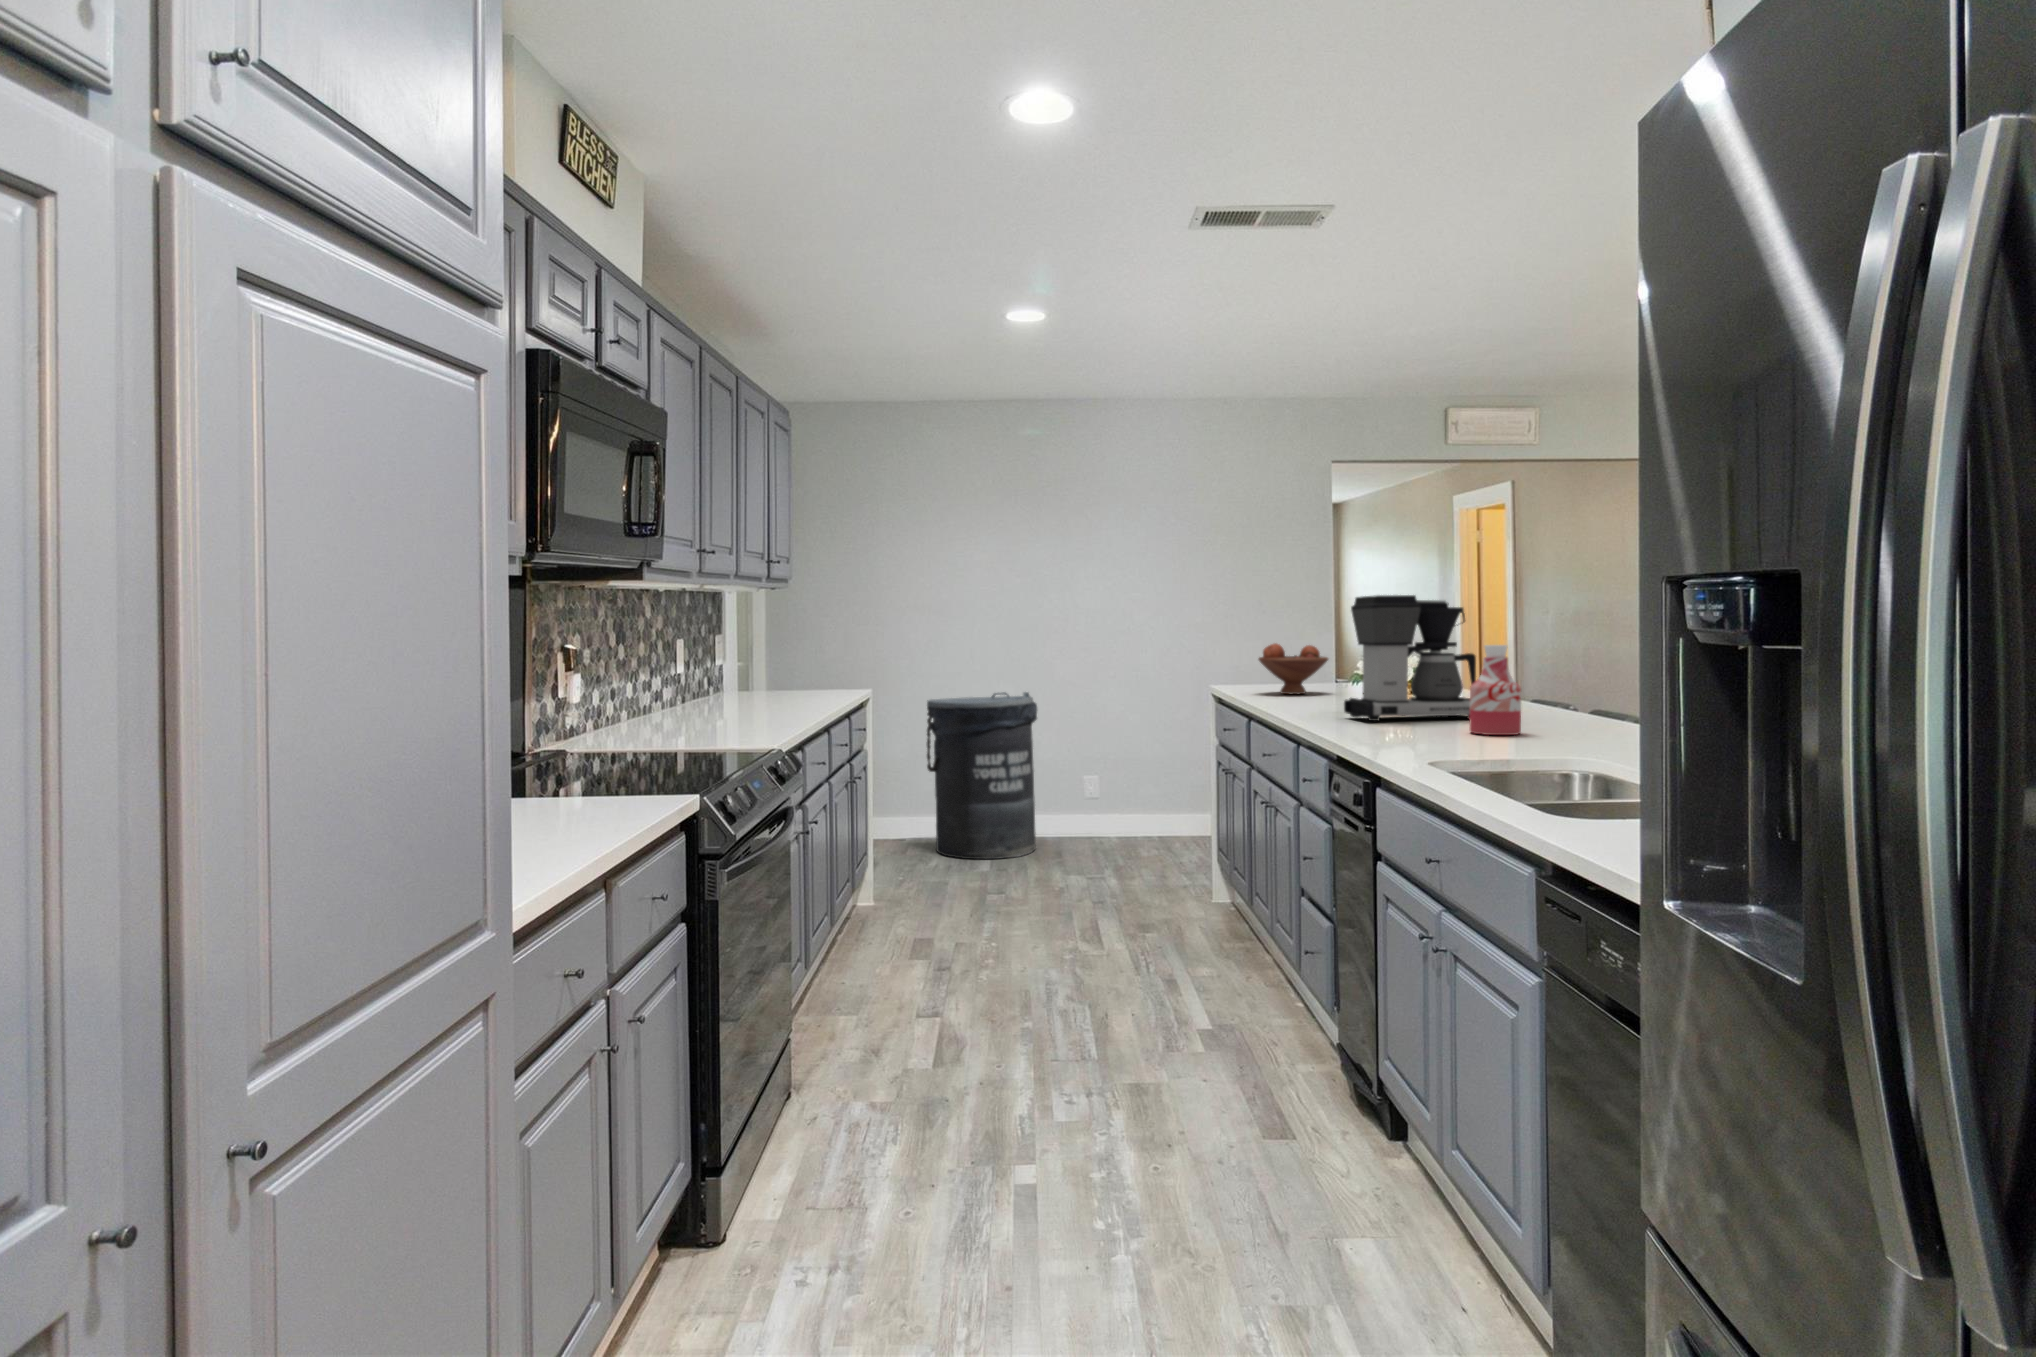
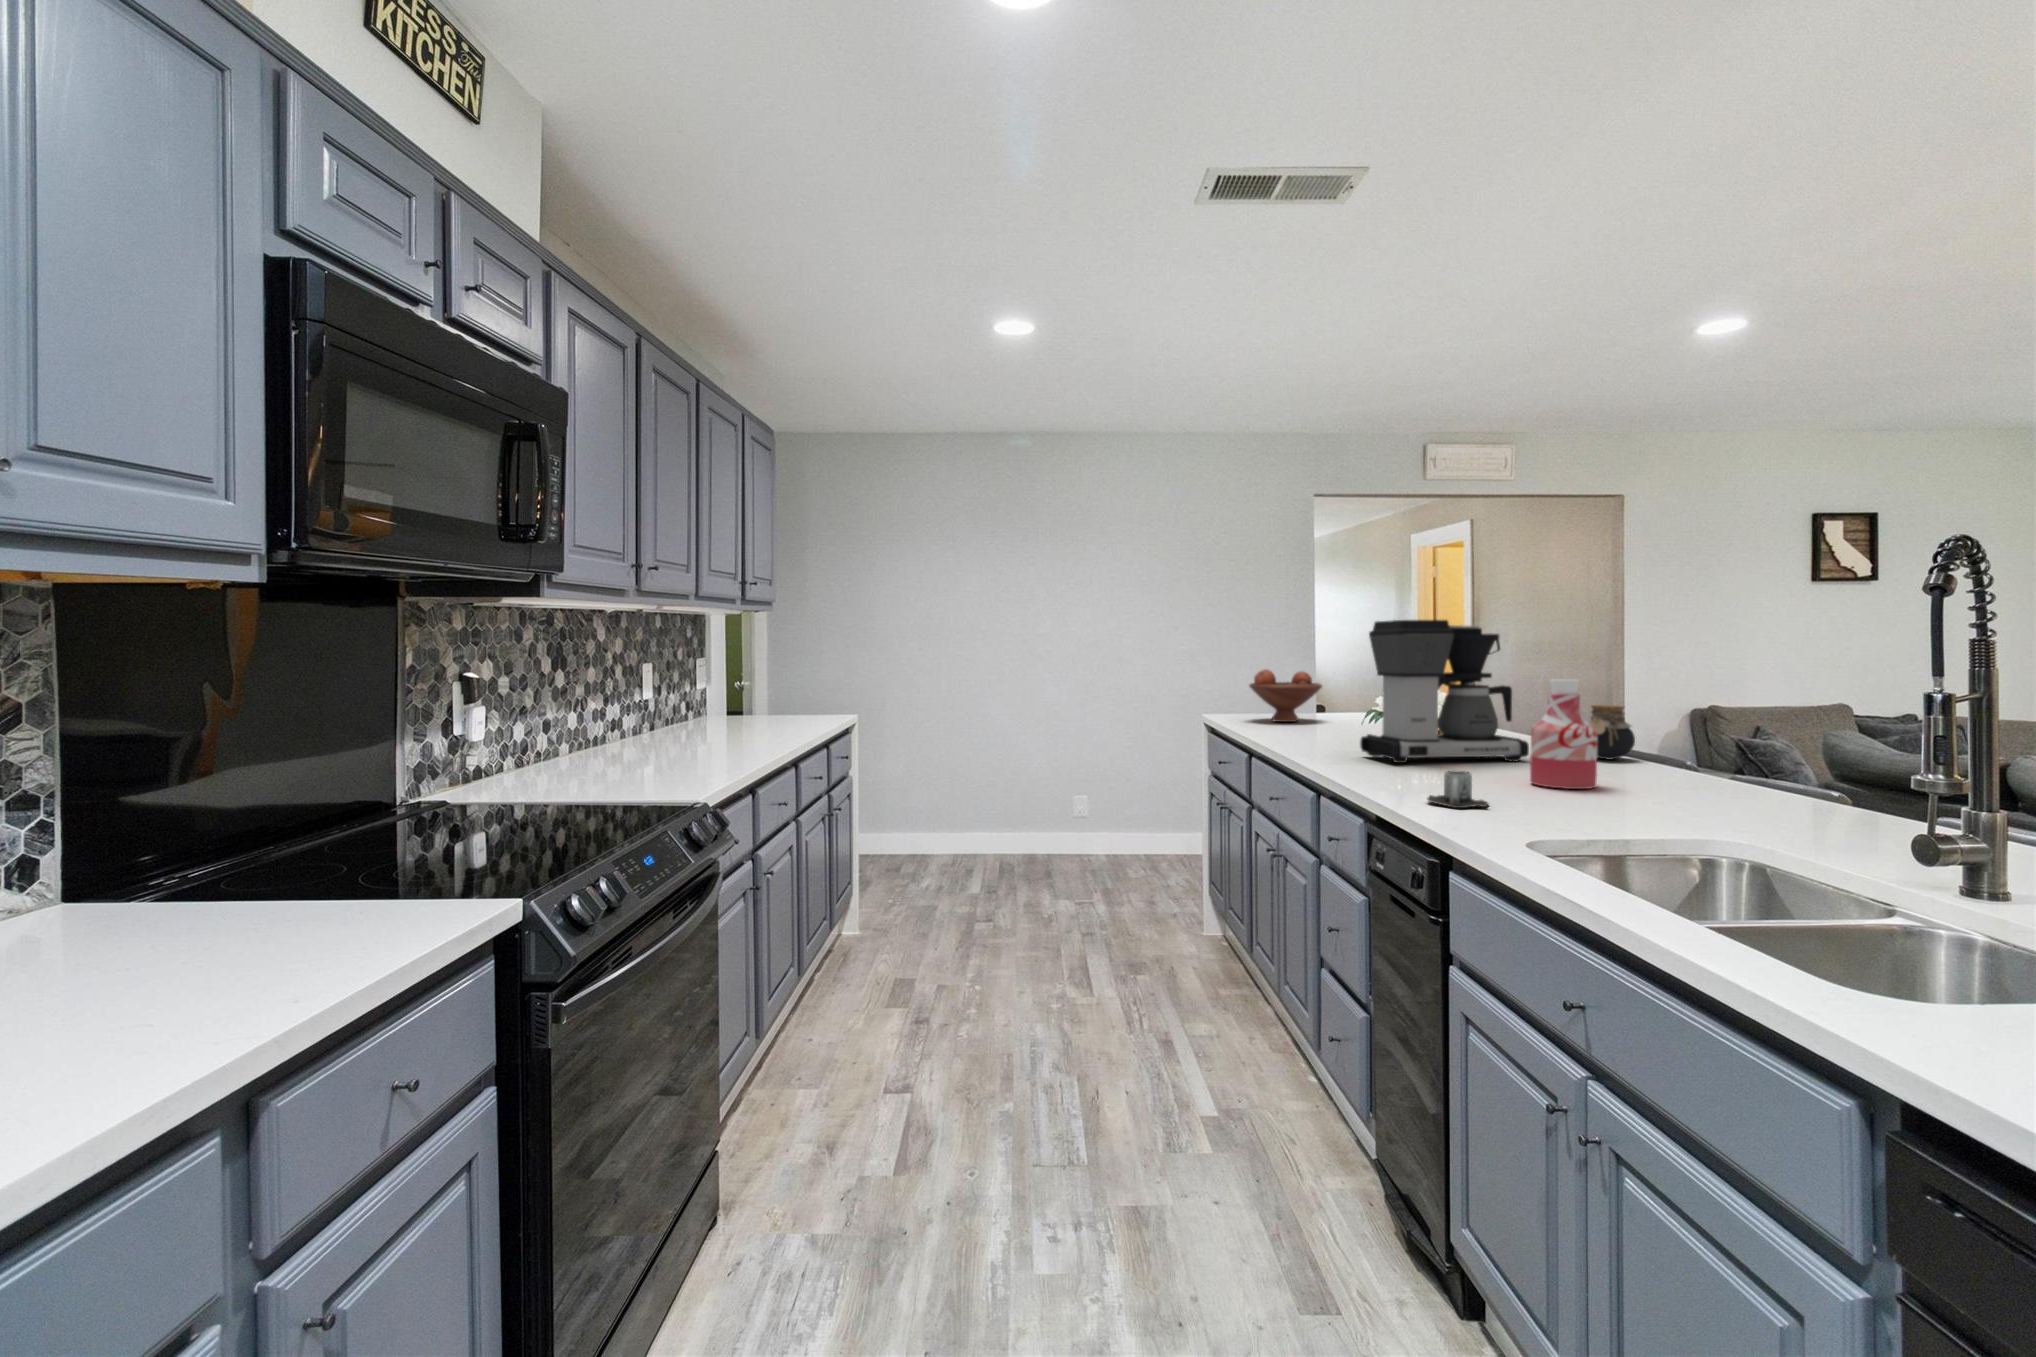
jar: none [1535,670,1579,717] -> present [1588,705,1635,760]
trash can: present [927,692,1037,859] -> none [917,714,1025,878]
mug: none [1373,718,1421,747] -> present [1427,771,1488,808]

